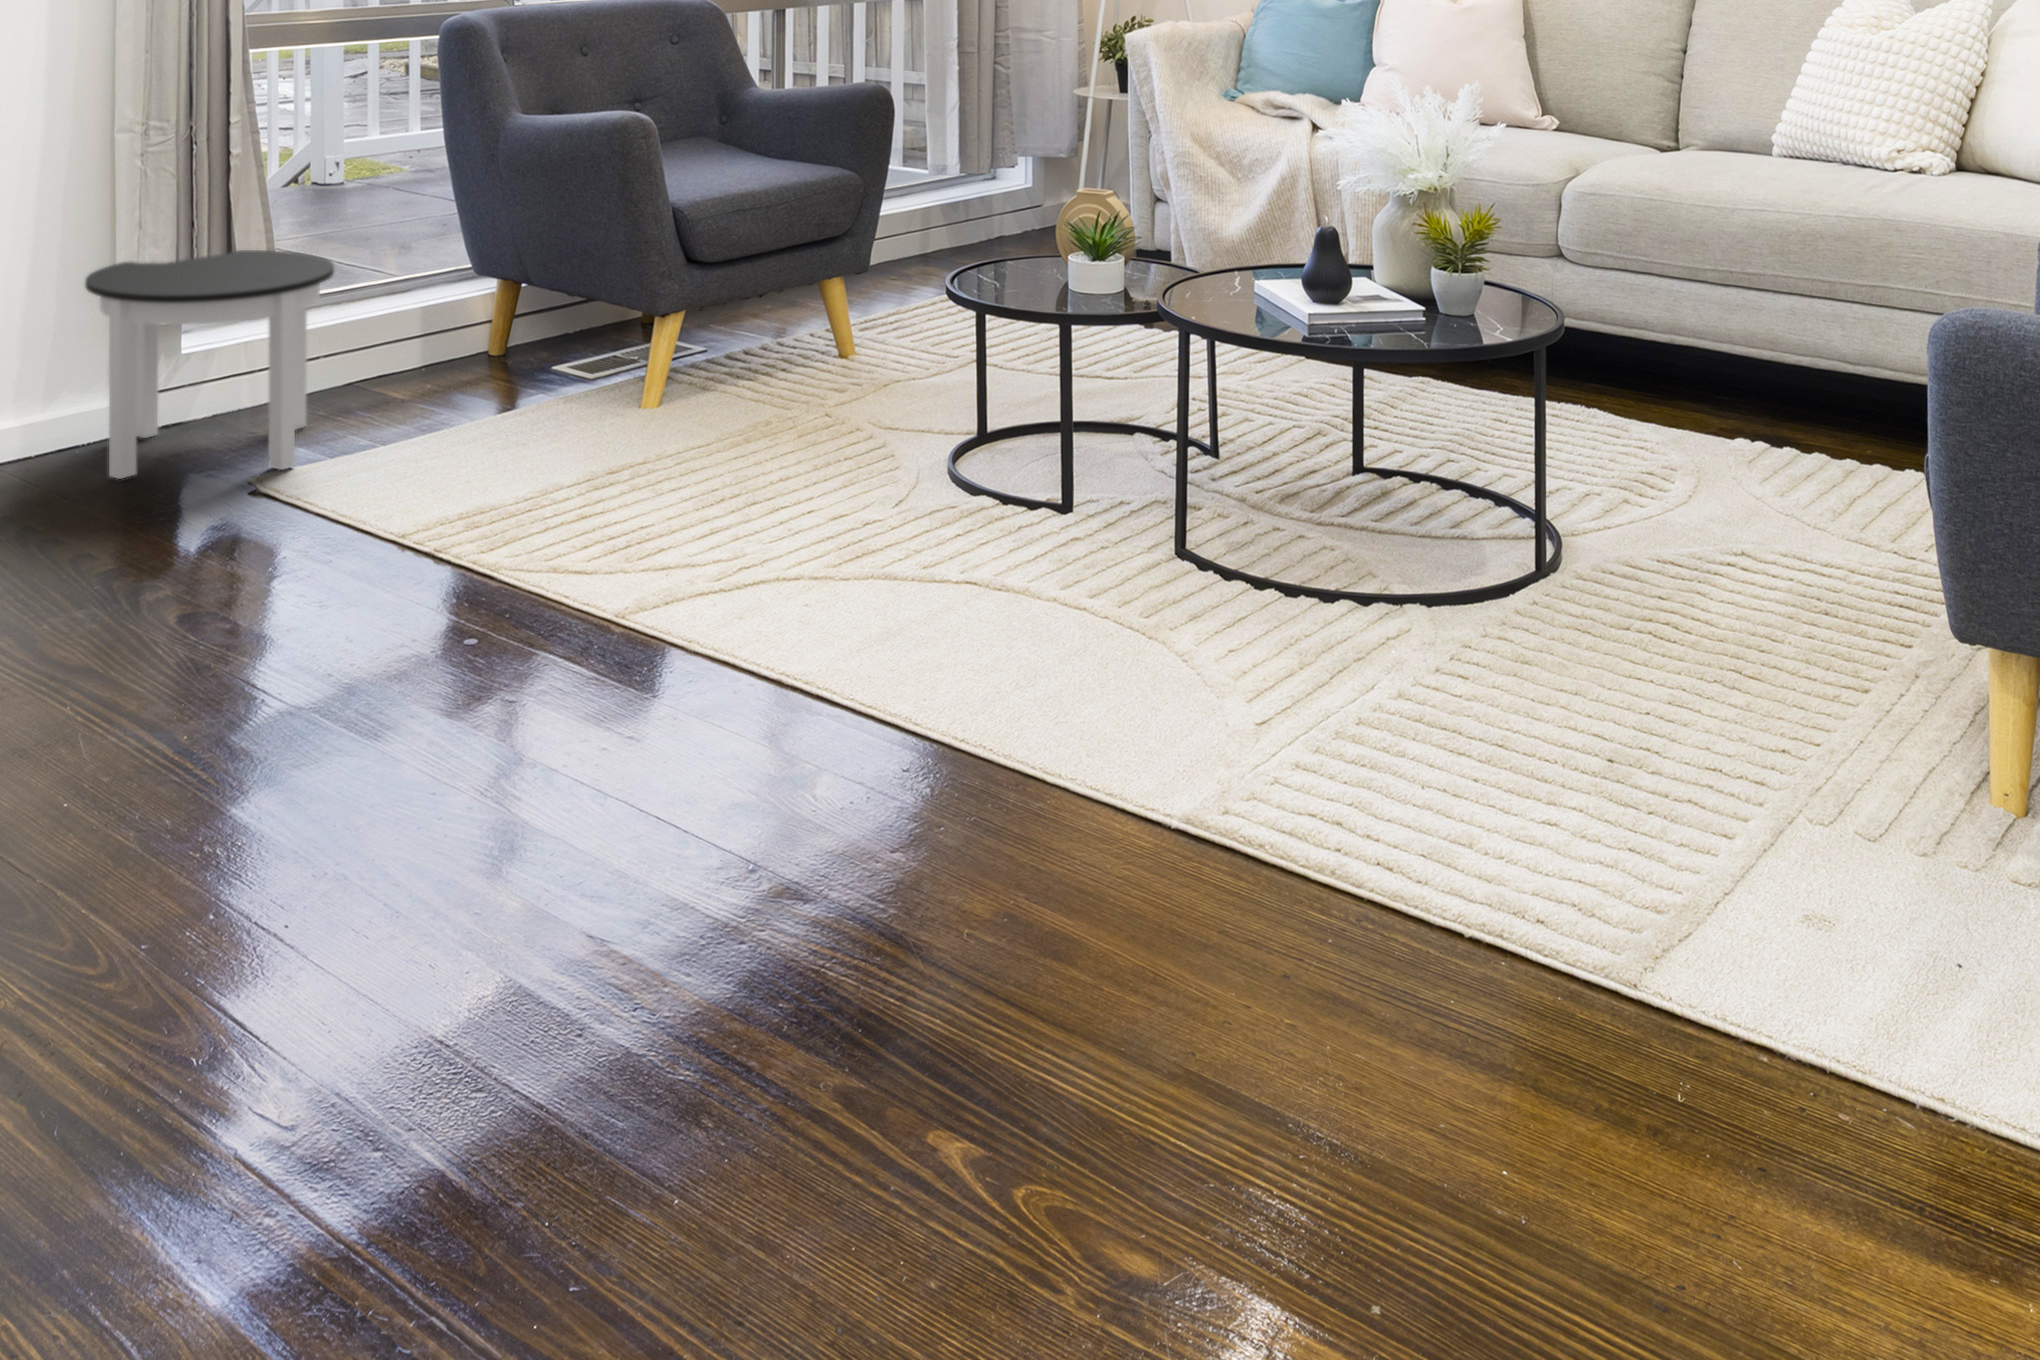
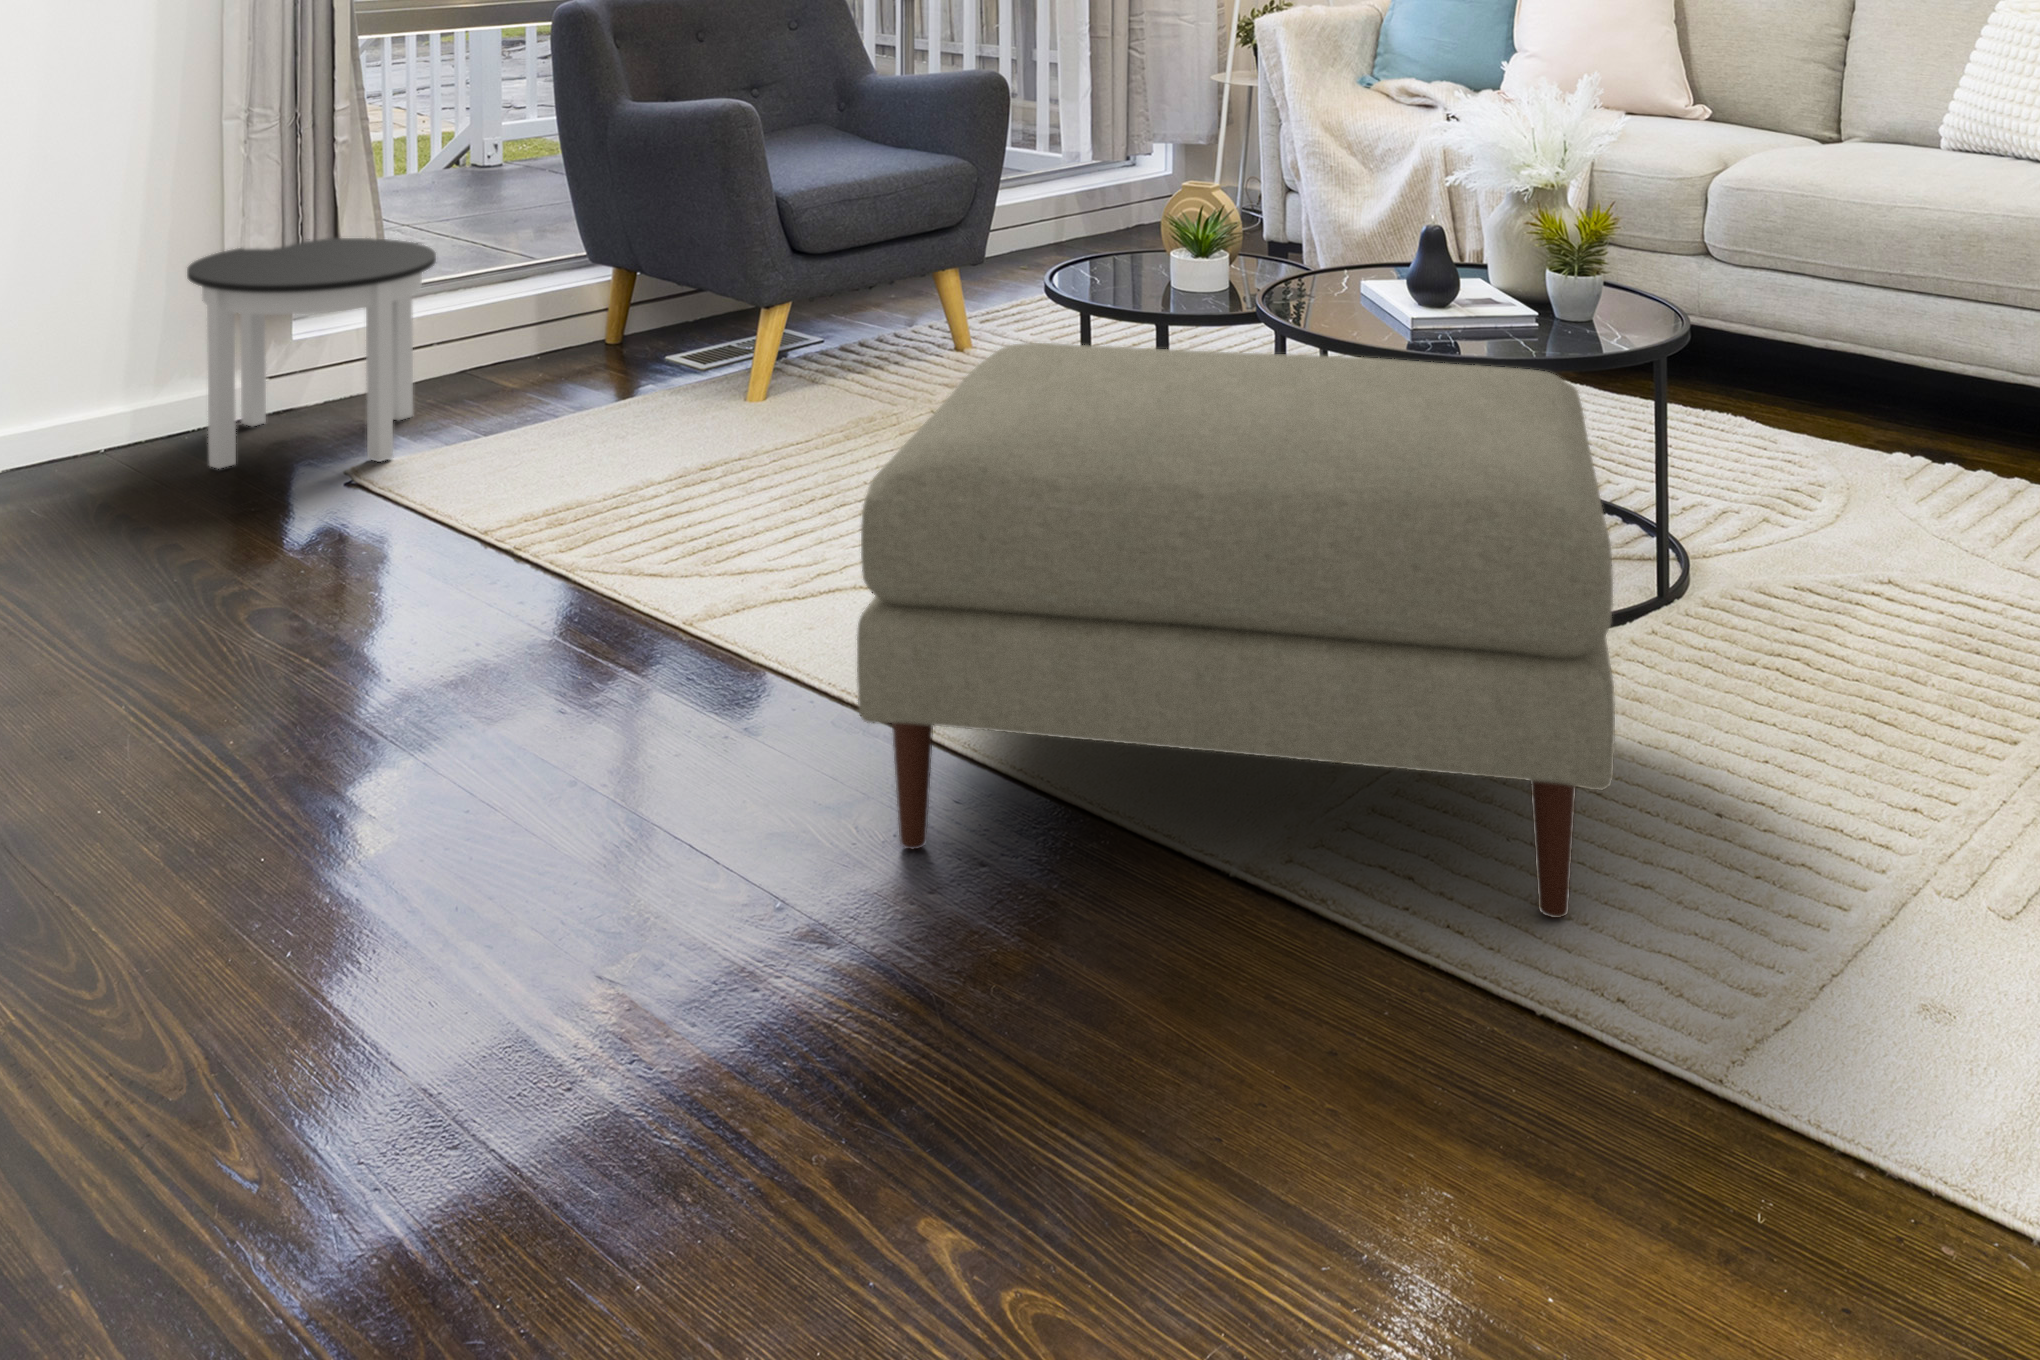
ottoman: none [821,339,1527,854] -> present [857,343,1615,918]

